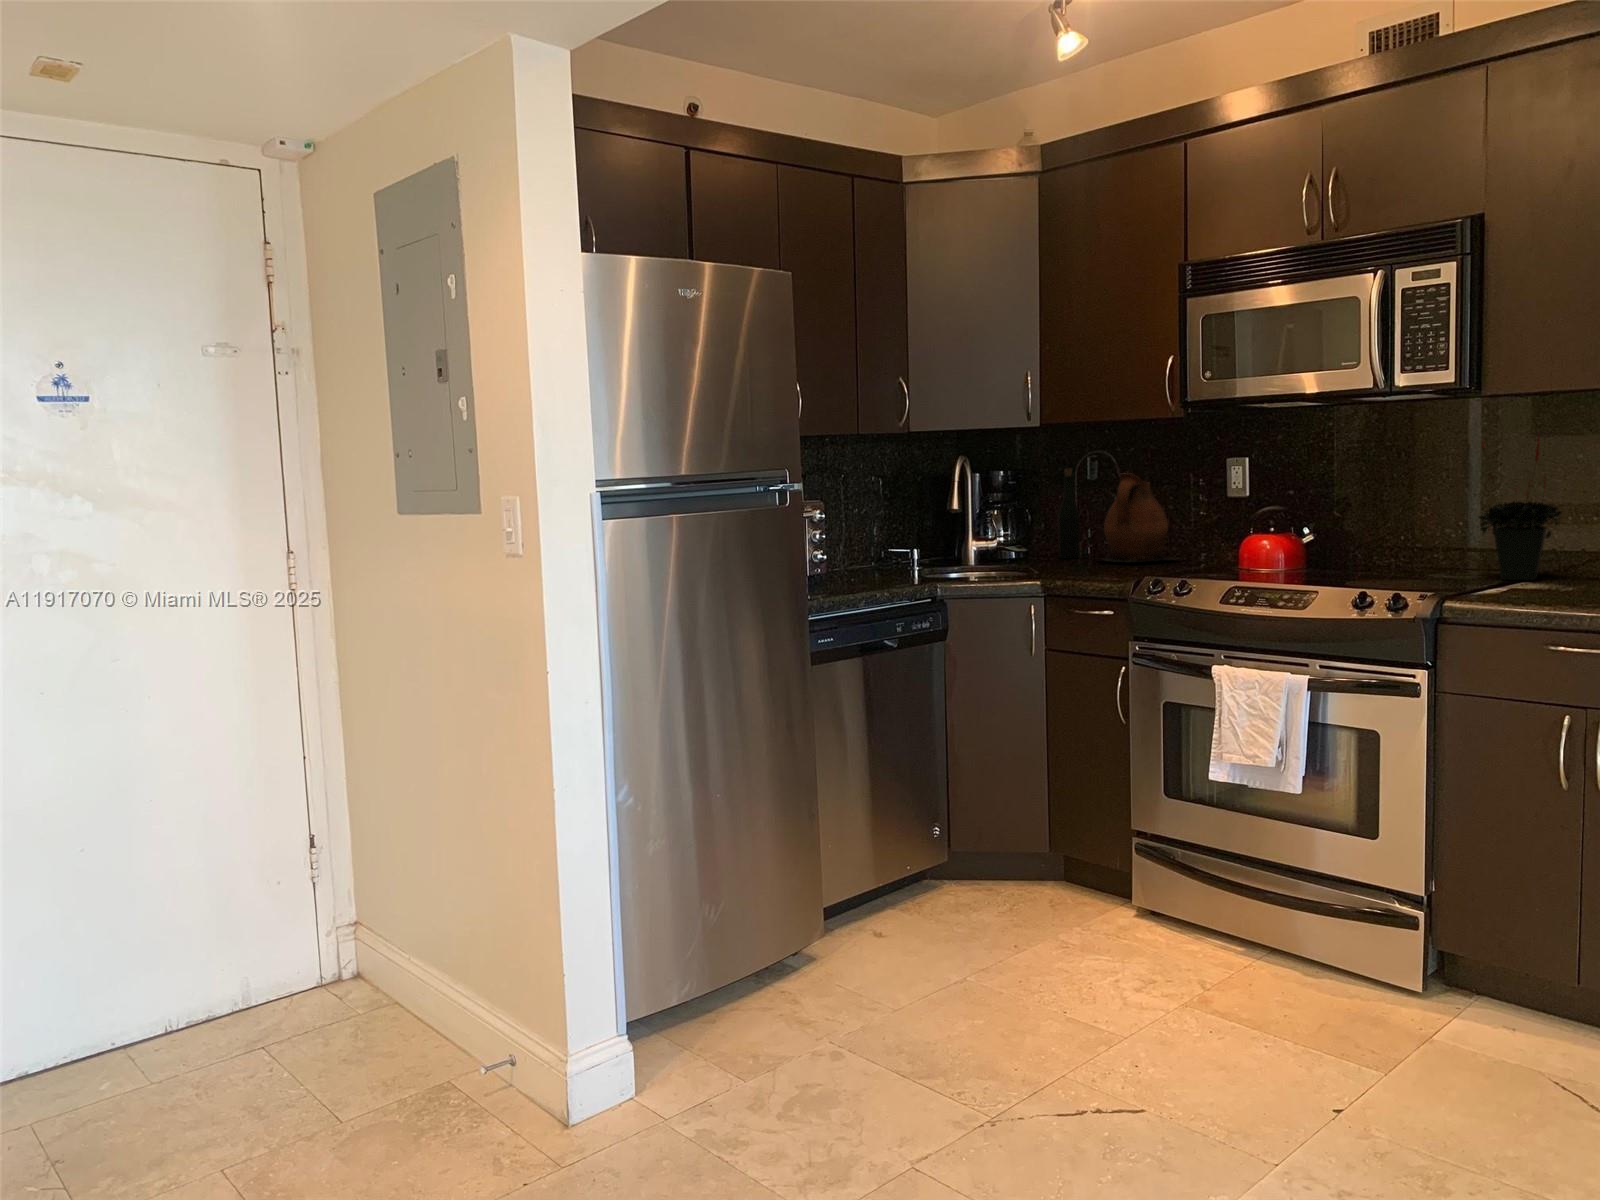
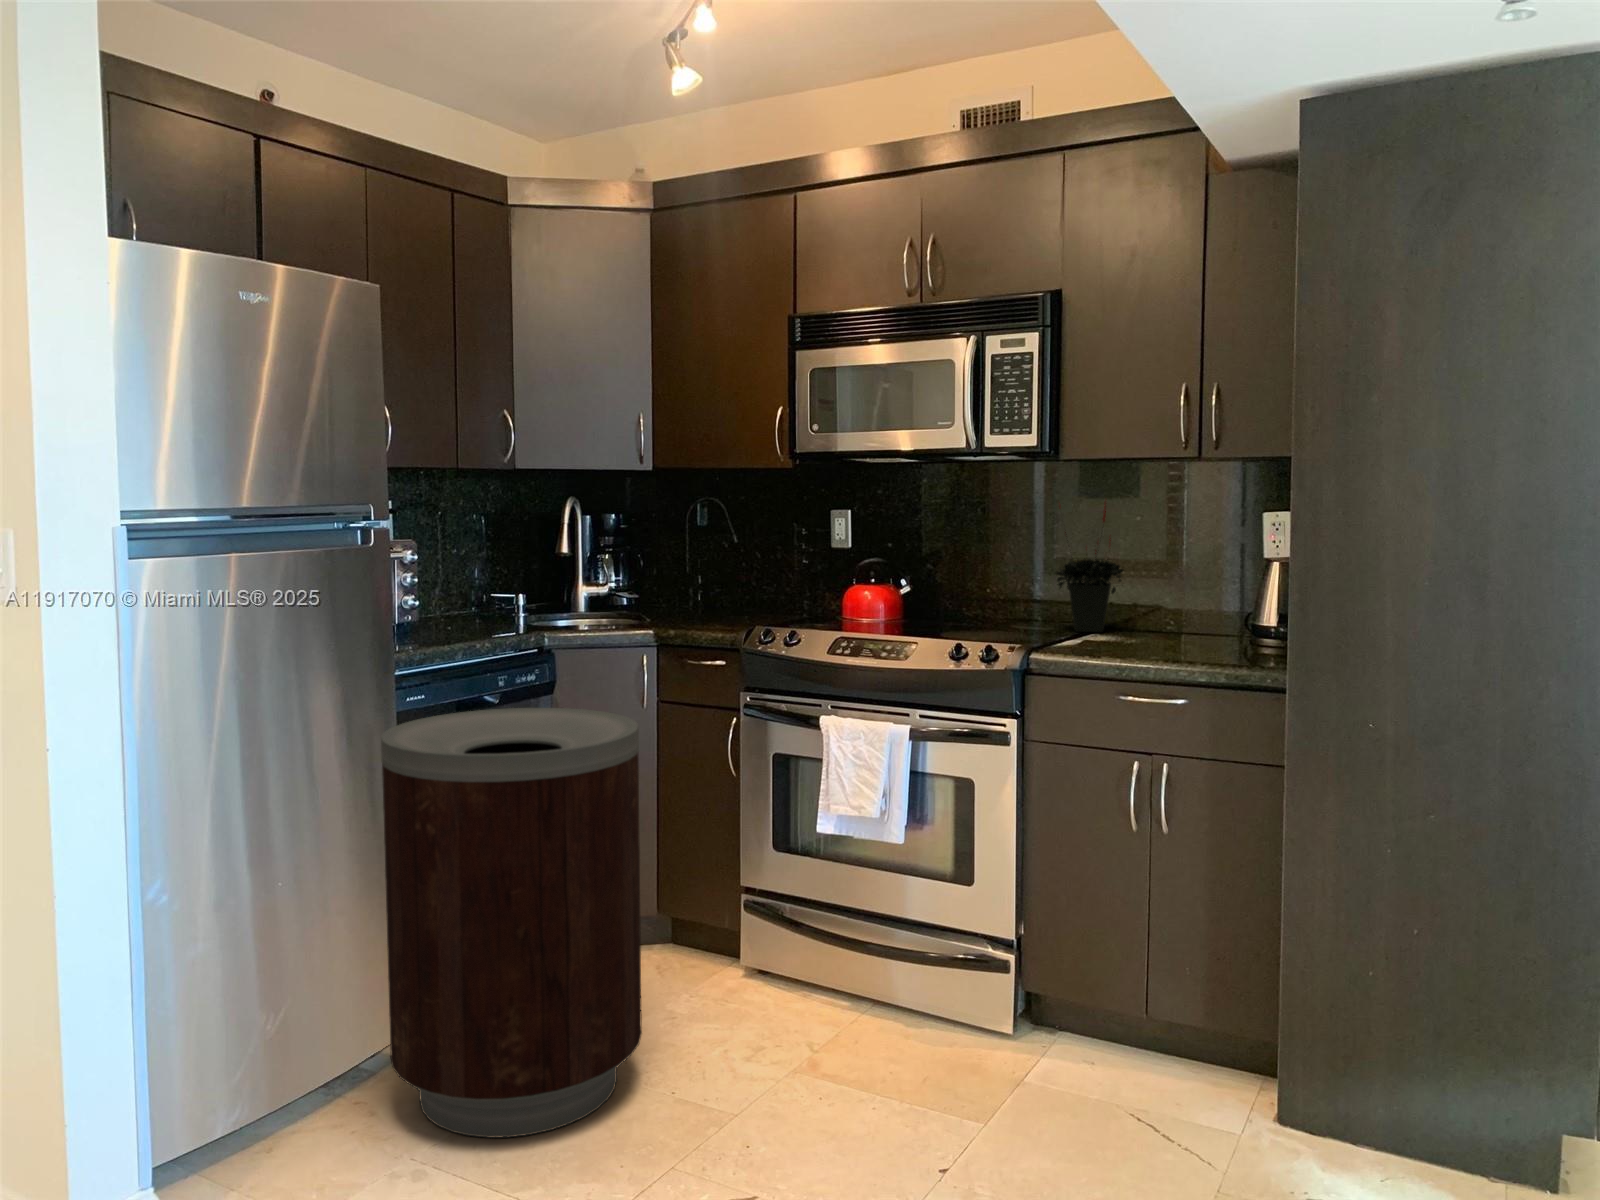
bottle: present [1057,468,1080,559] -> none [669,513,691,605]
ceramic pitcher: present [1102,473,1179,562] -> none [706,520,790,610]
trash can: none [801,652,1034,1034] -> present [381,708,642,1138]

